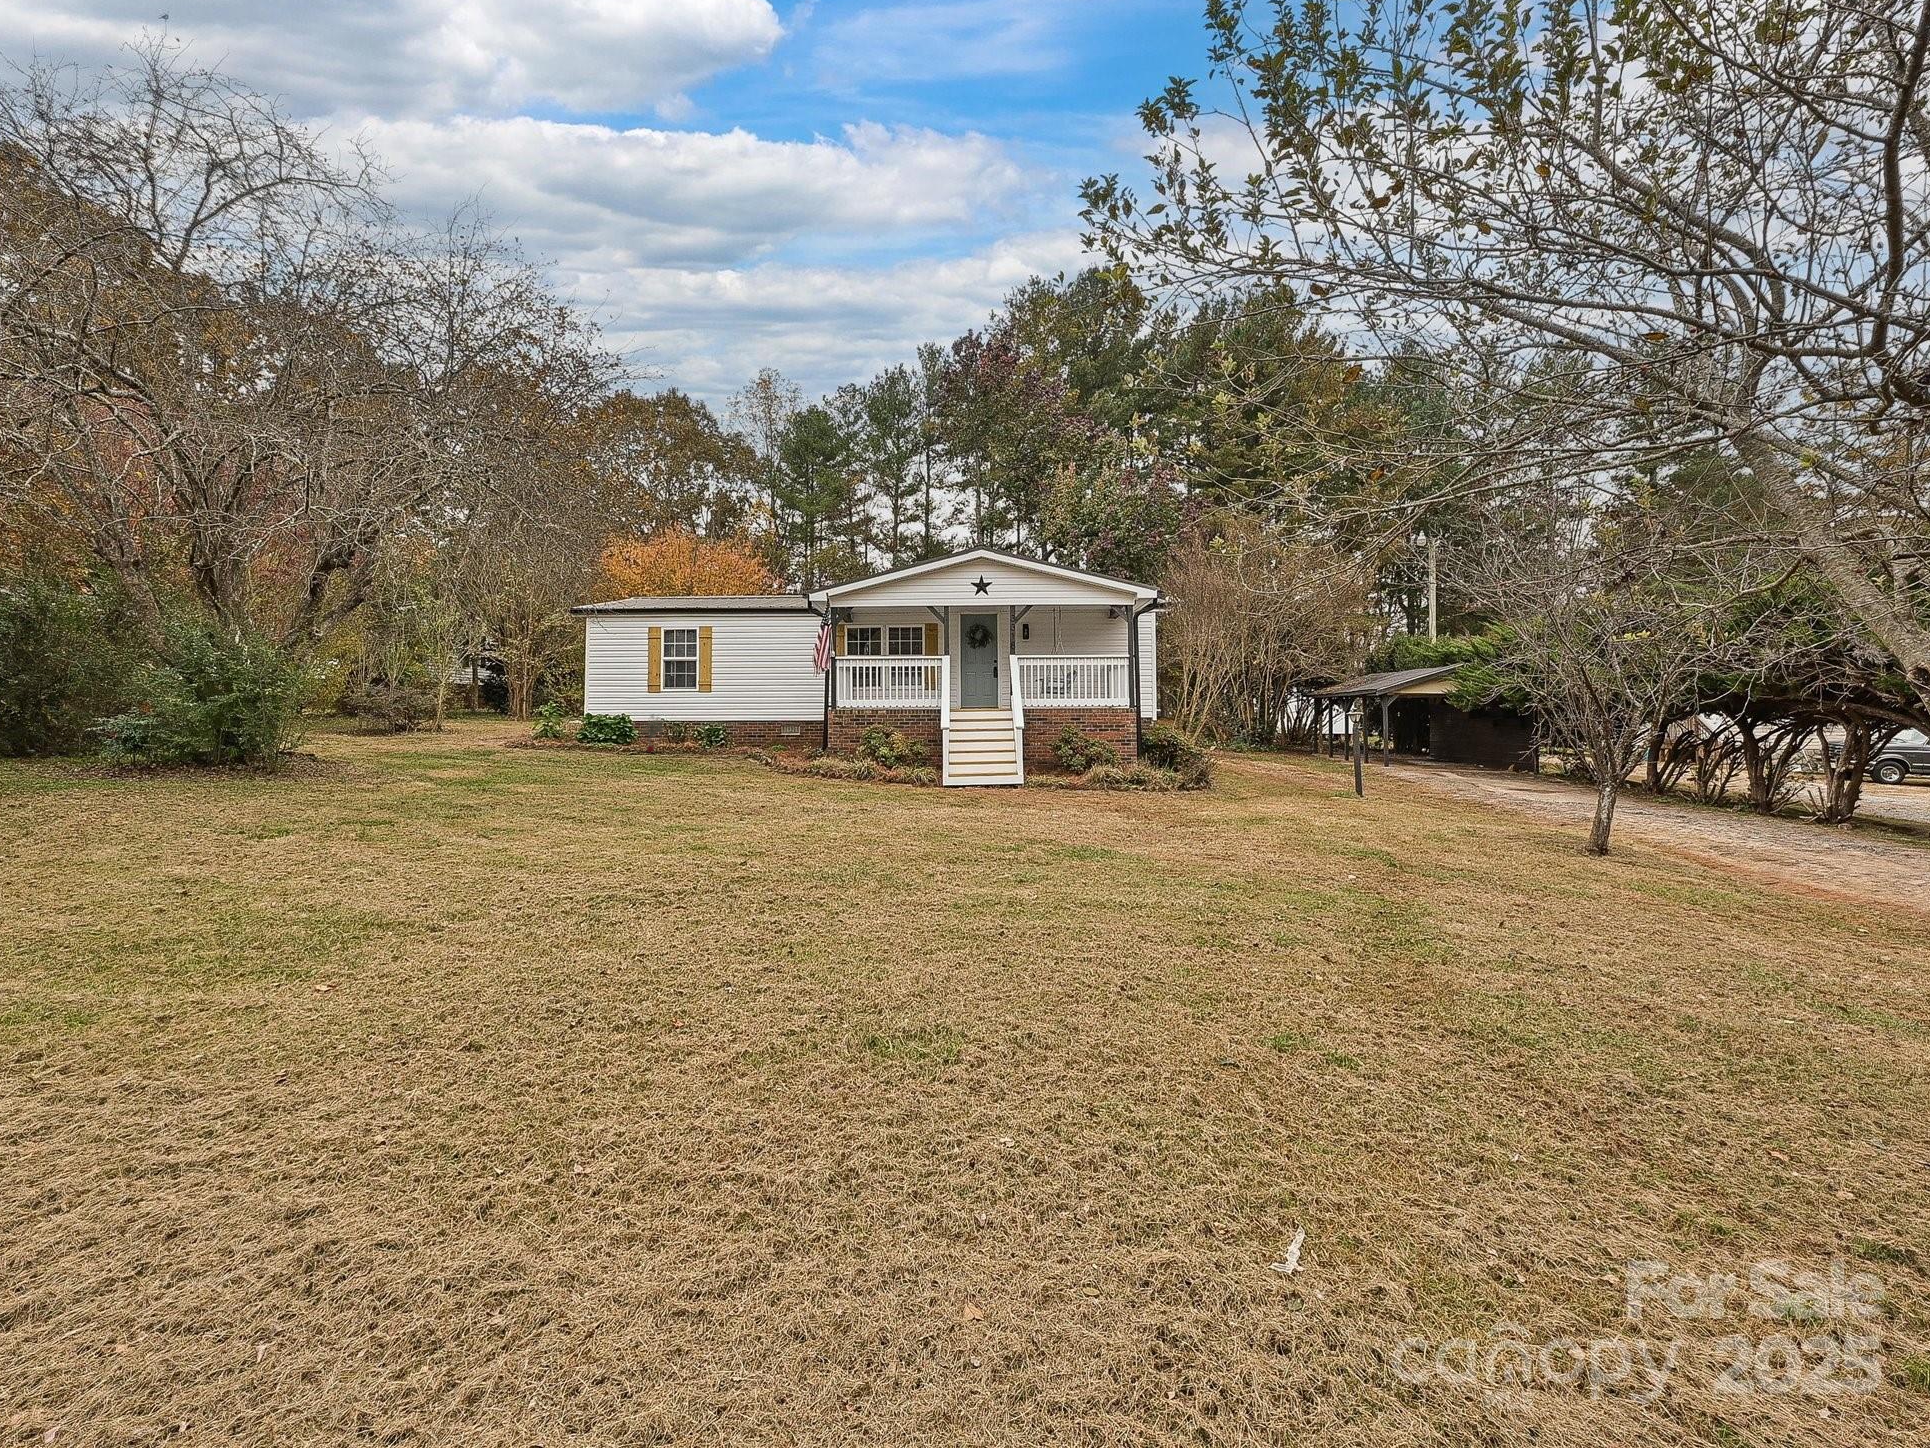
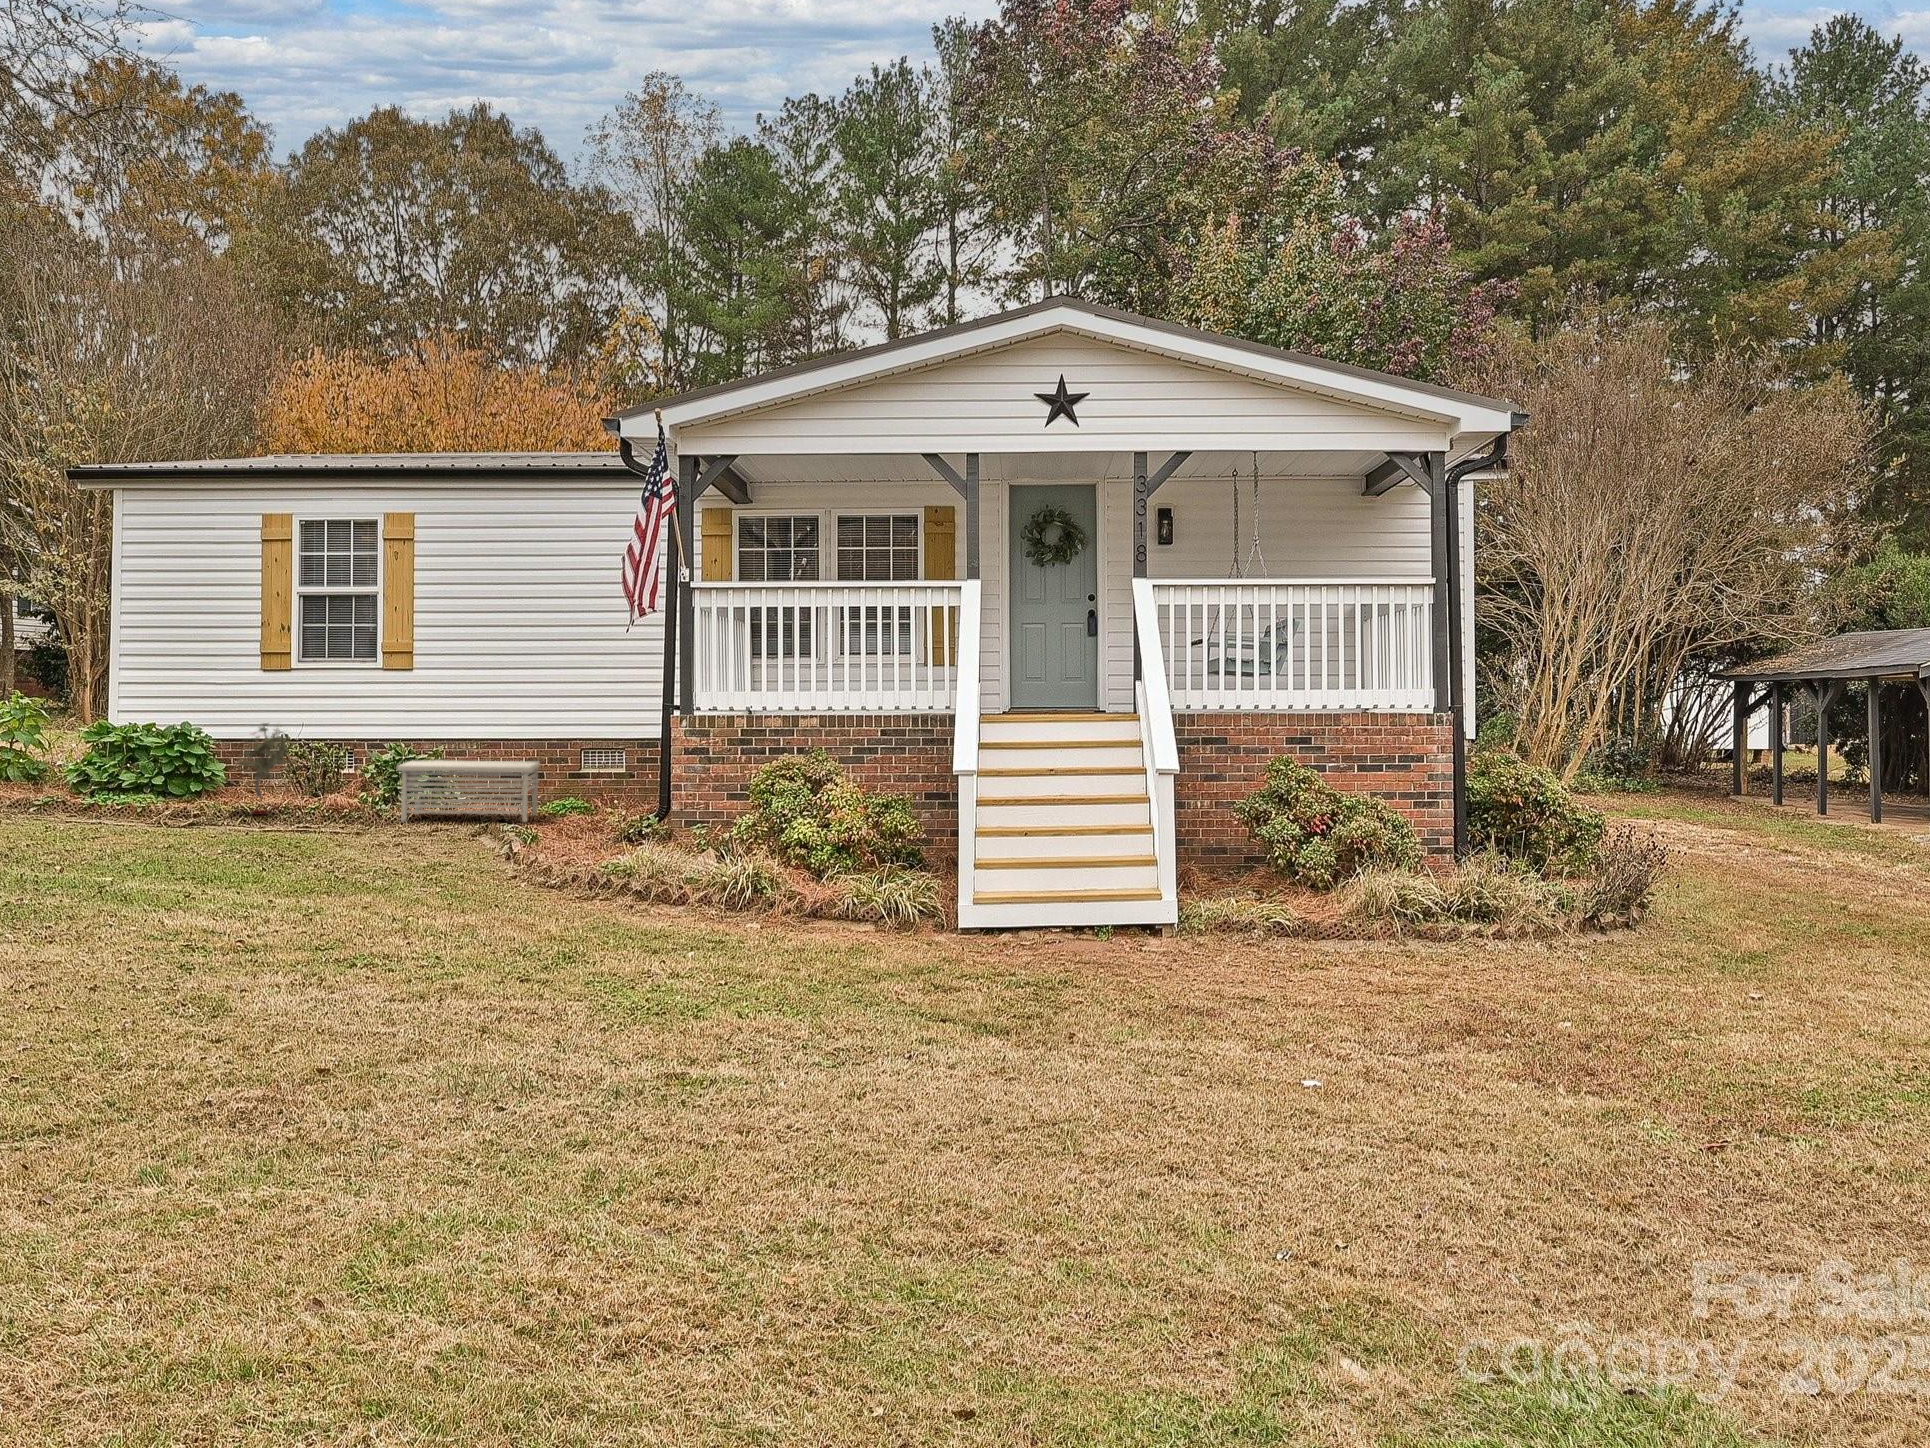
storage bench: none [708,730,763,755] -> present [397,760,540,822]

